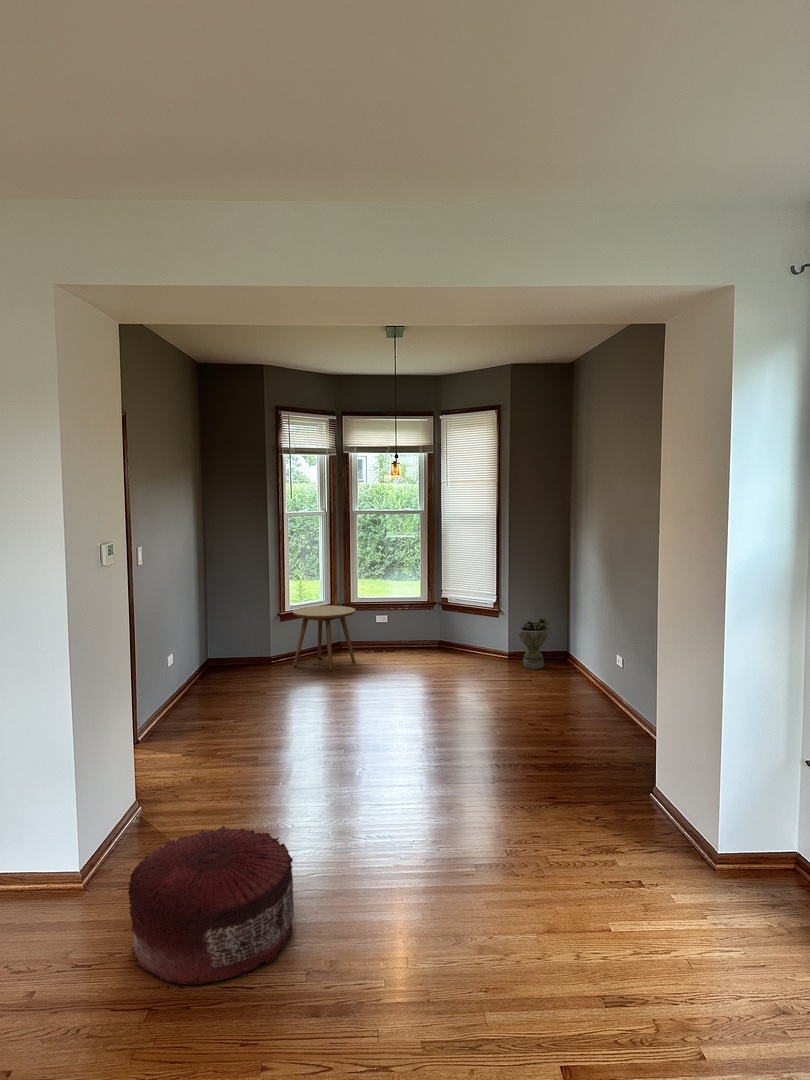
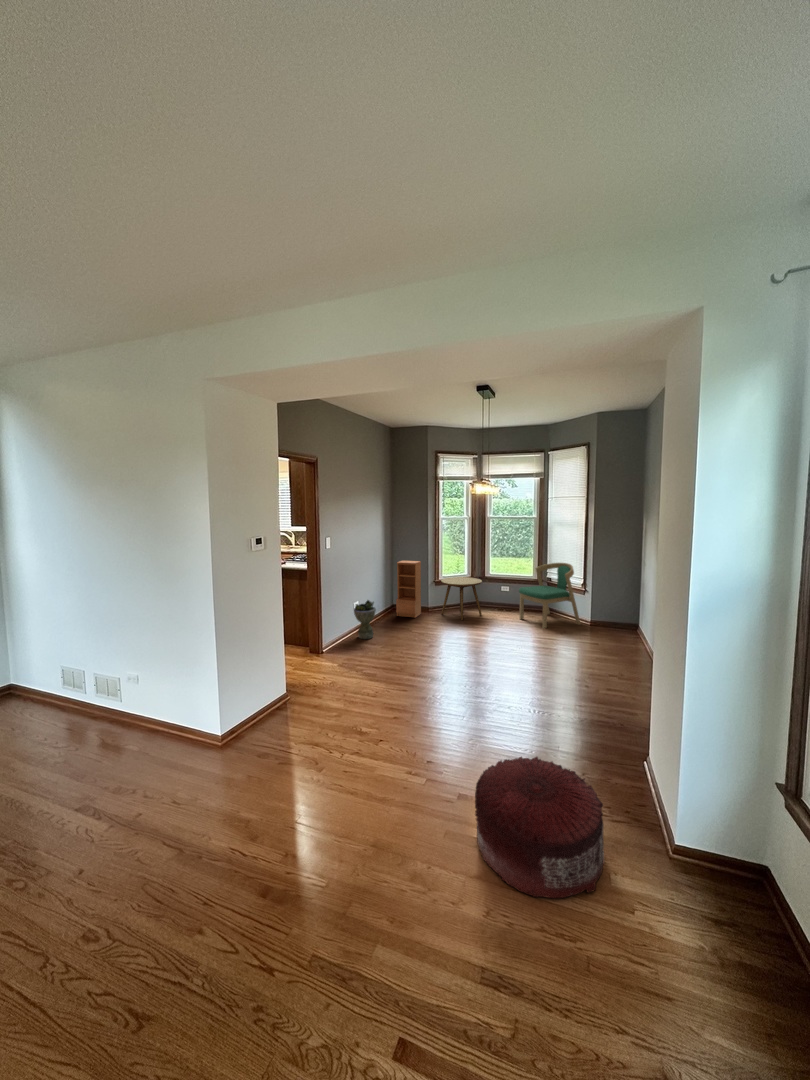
dining chair: none [410,576,495,671] -> present [519,563,580,628]
bookcase: none [221,583,260,675] -> present [396,560,421,618]
planter: present [518,619,549,669] -> present [354,600,376,639]
pouf: present [128,826,295,985] -> present [475,757,604,898]

